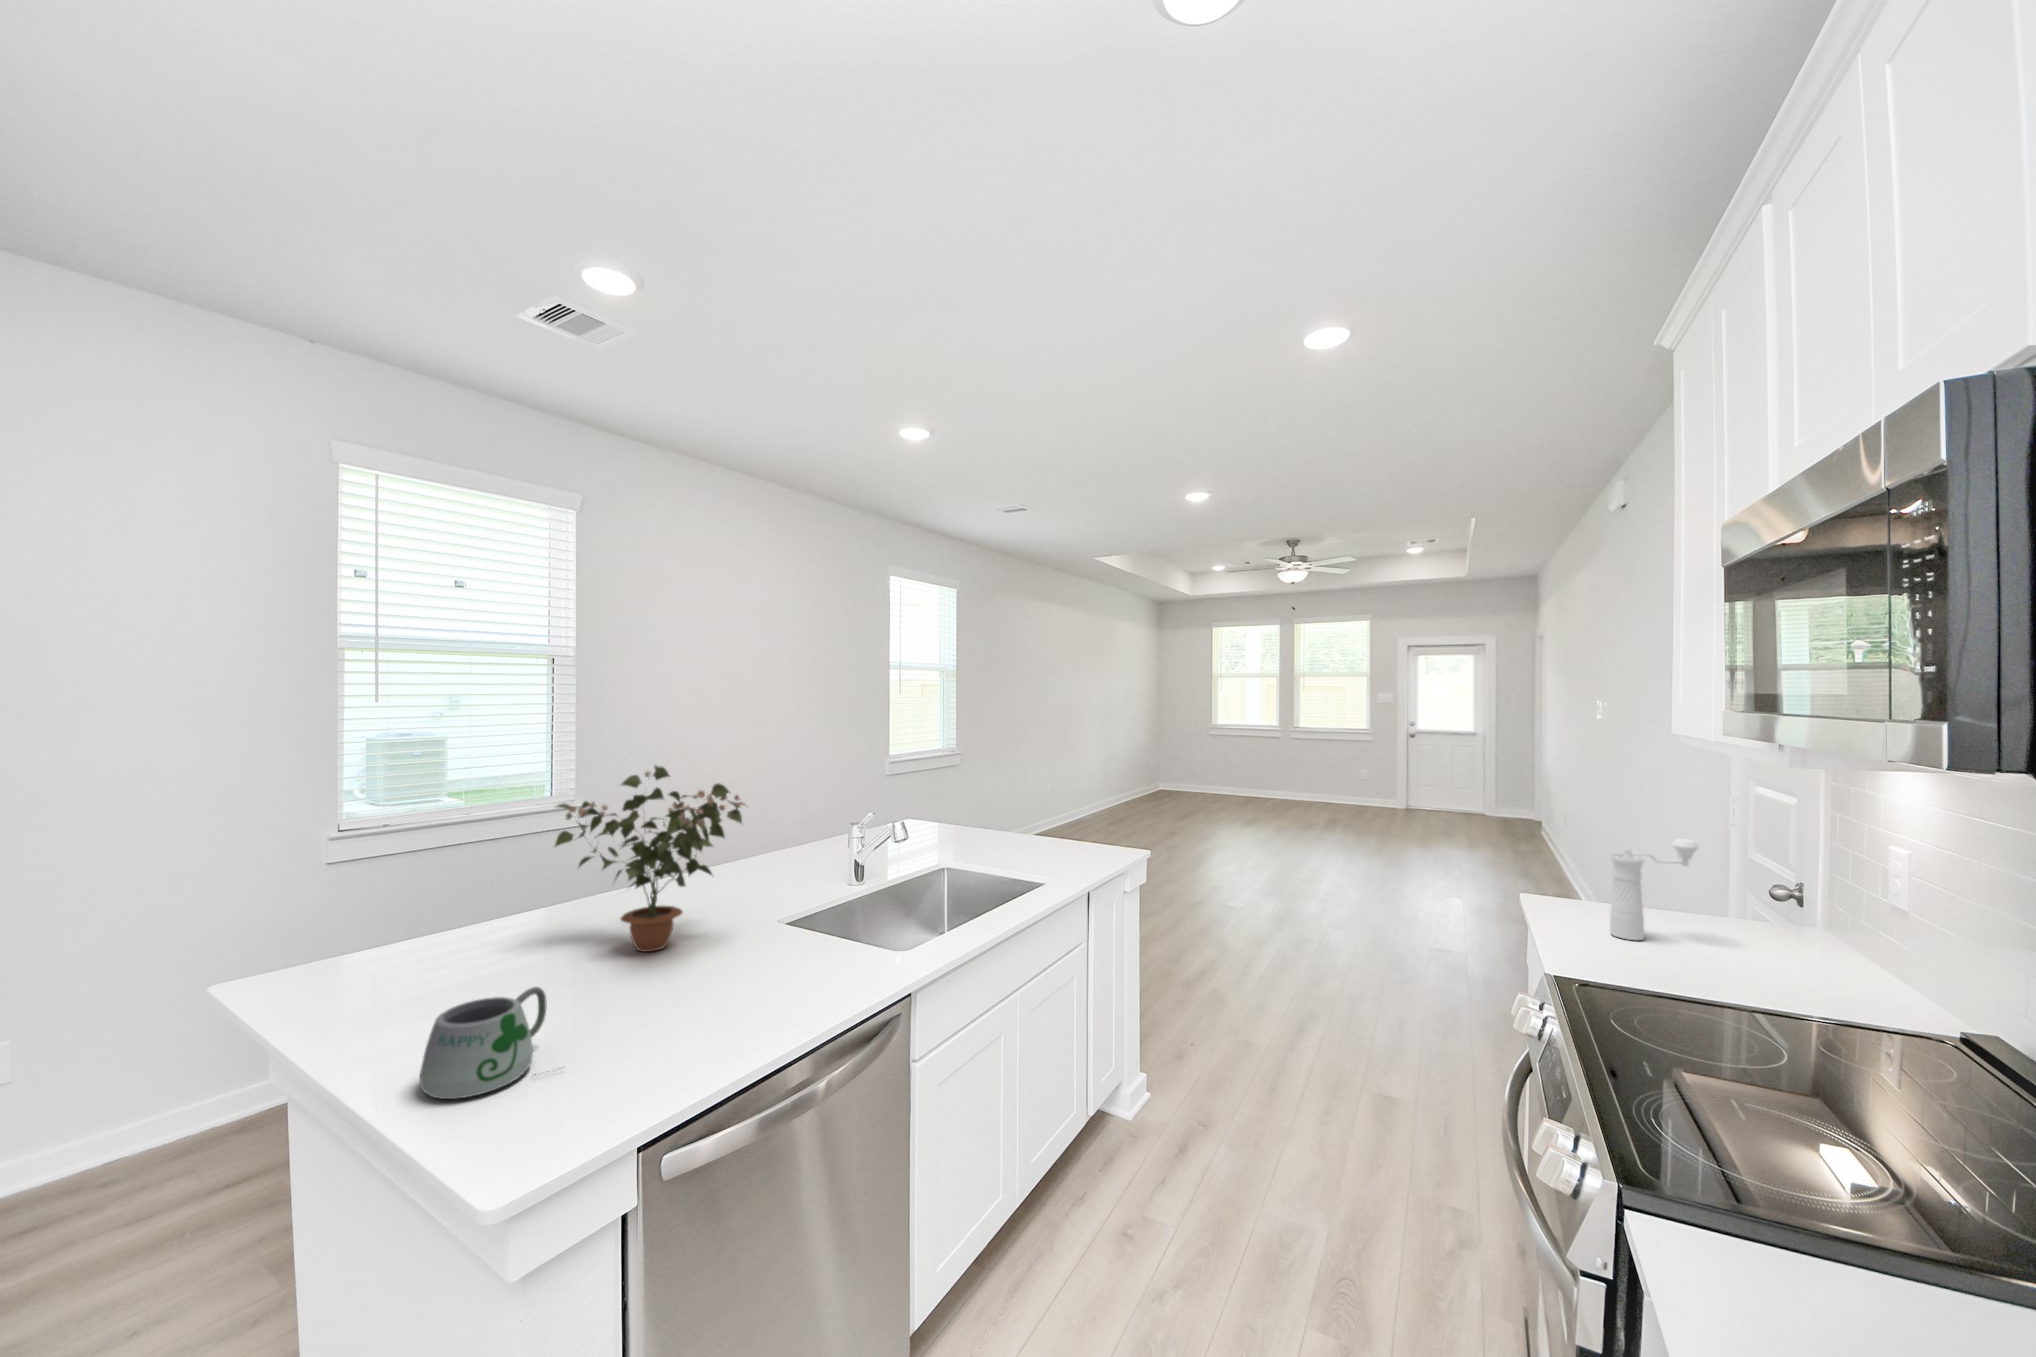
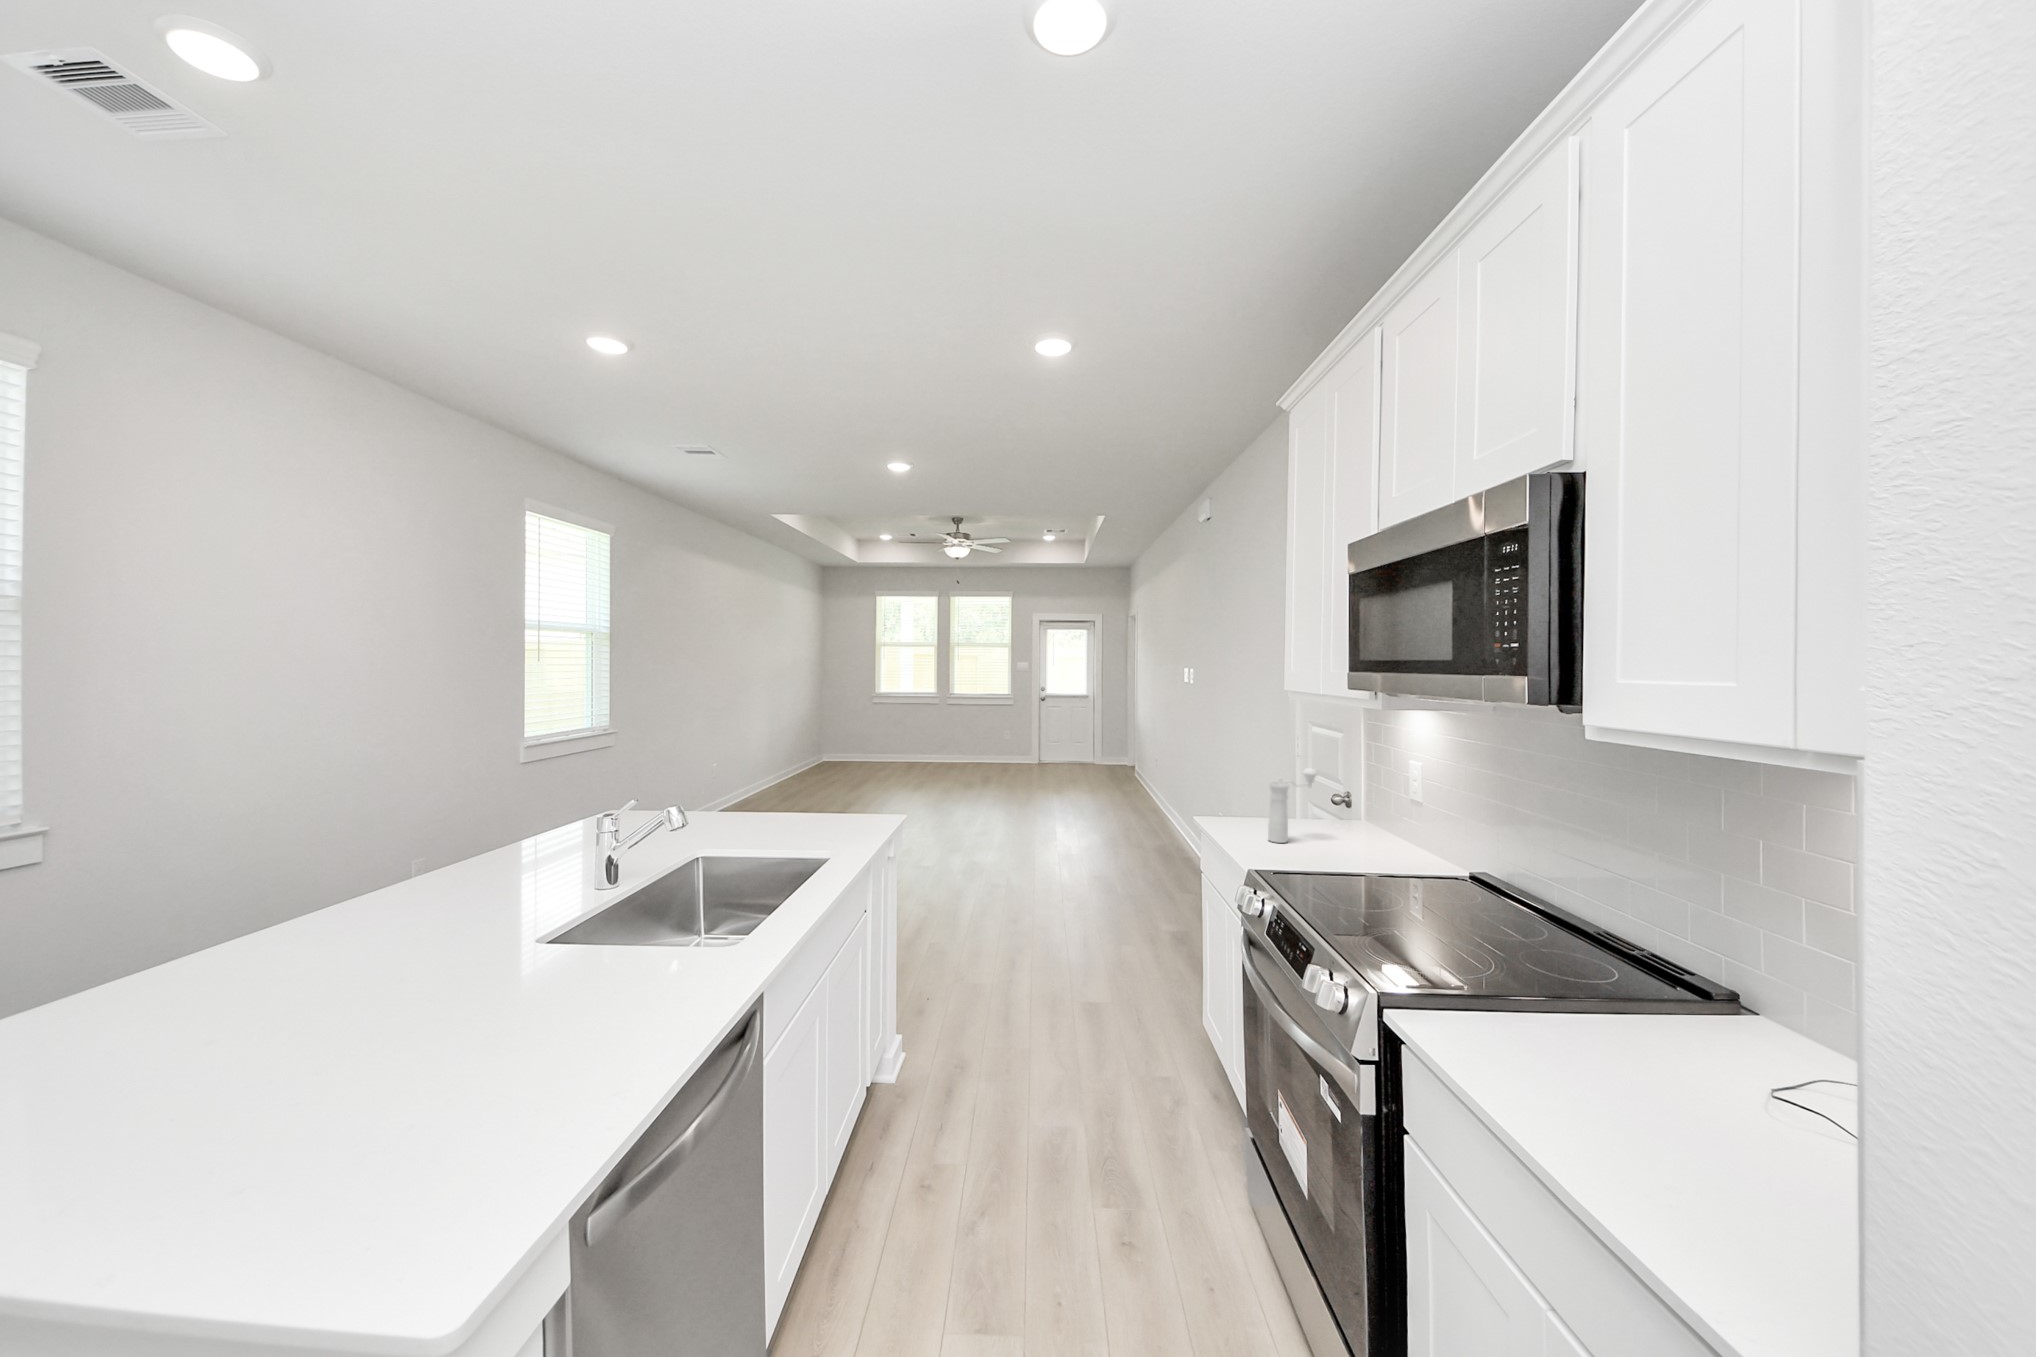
potted plant: present [555,766,744,952] -> none [200,760,515,1000]
mug: present [420,987,549,1099] -> none [144,1064,386,1247]

